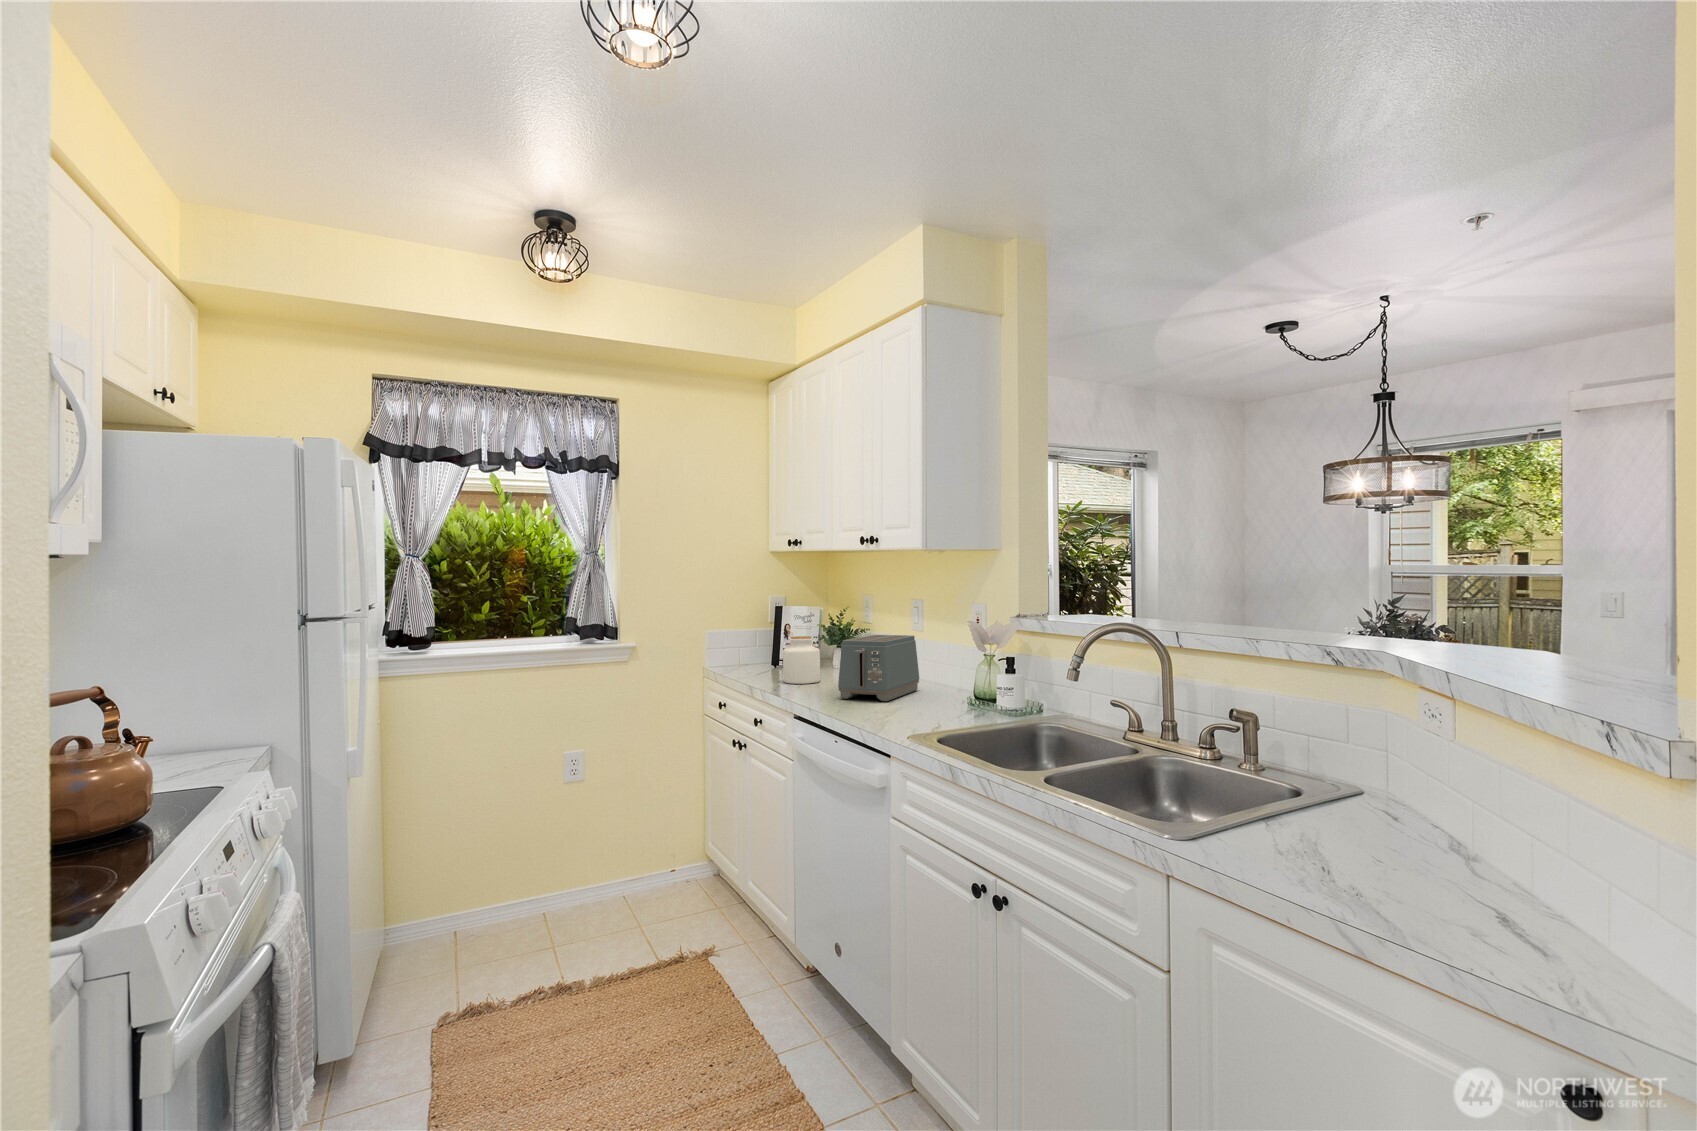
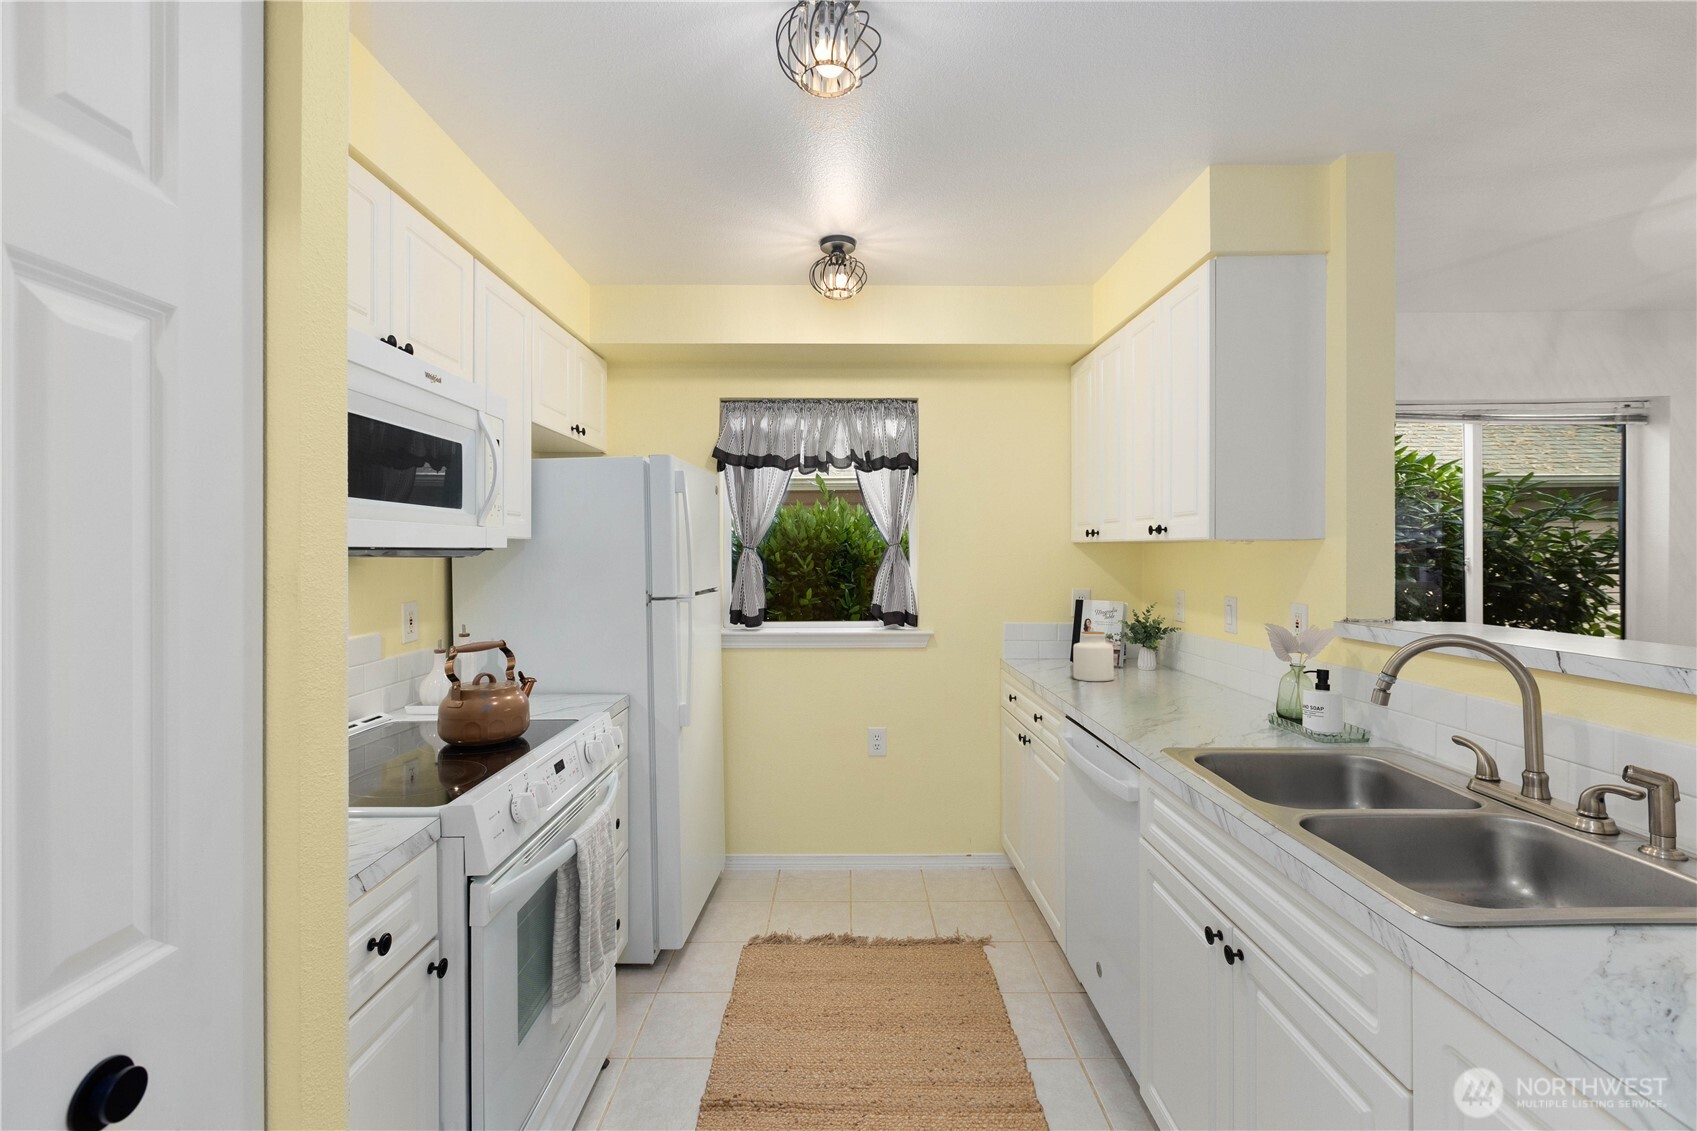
toaster: present [838,635,919,701] -> none [1119,634,1222,708]

